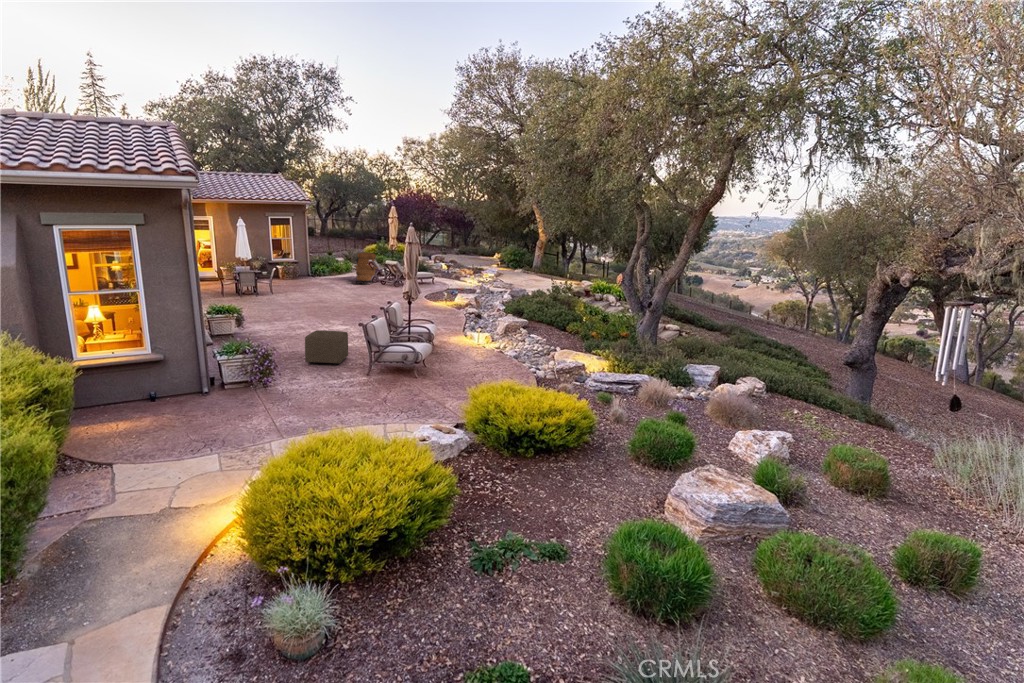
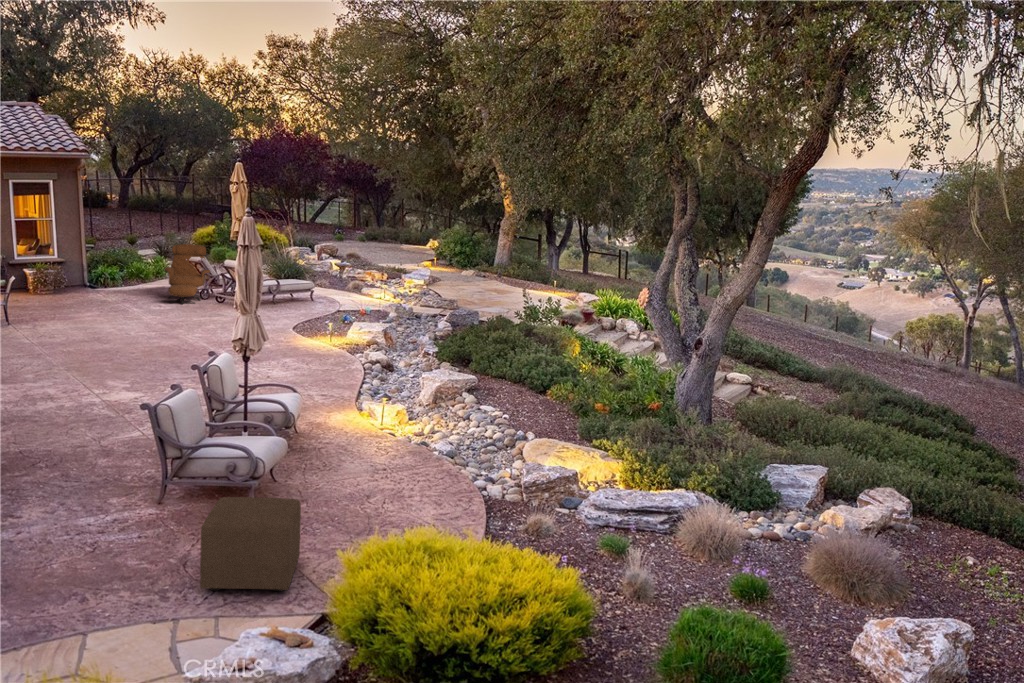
ottoman: present [305,330,348,365] -> present [200,497,301,592]

